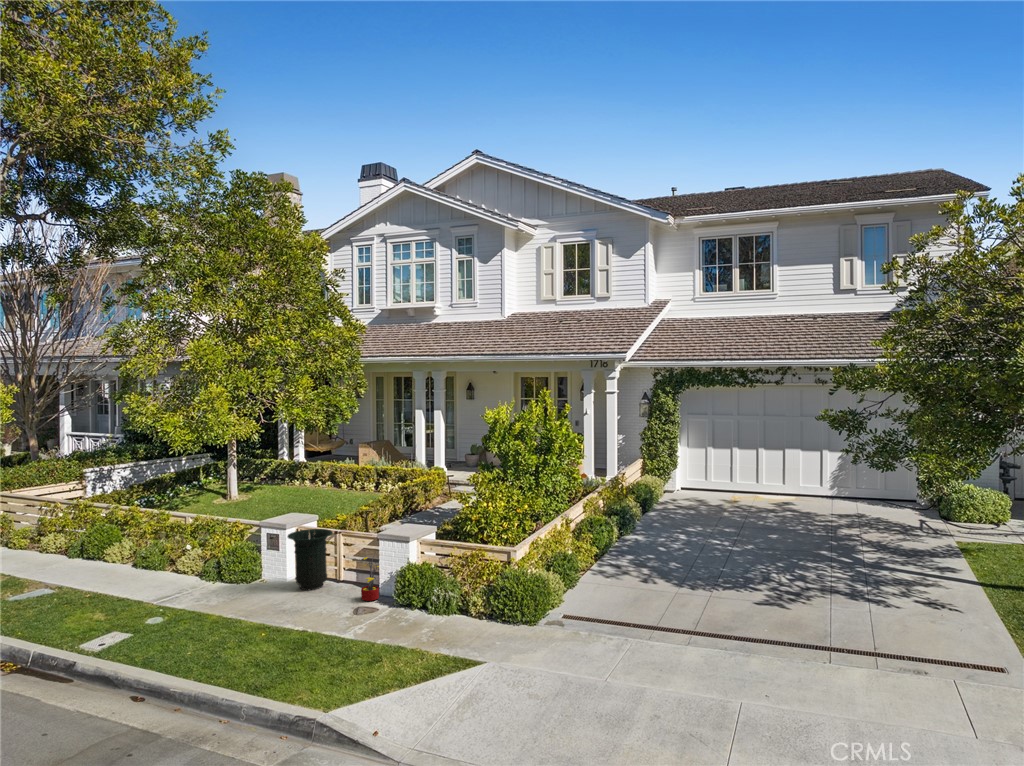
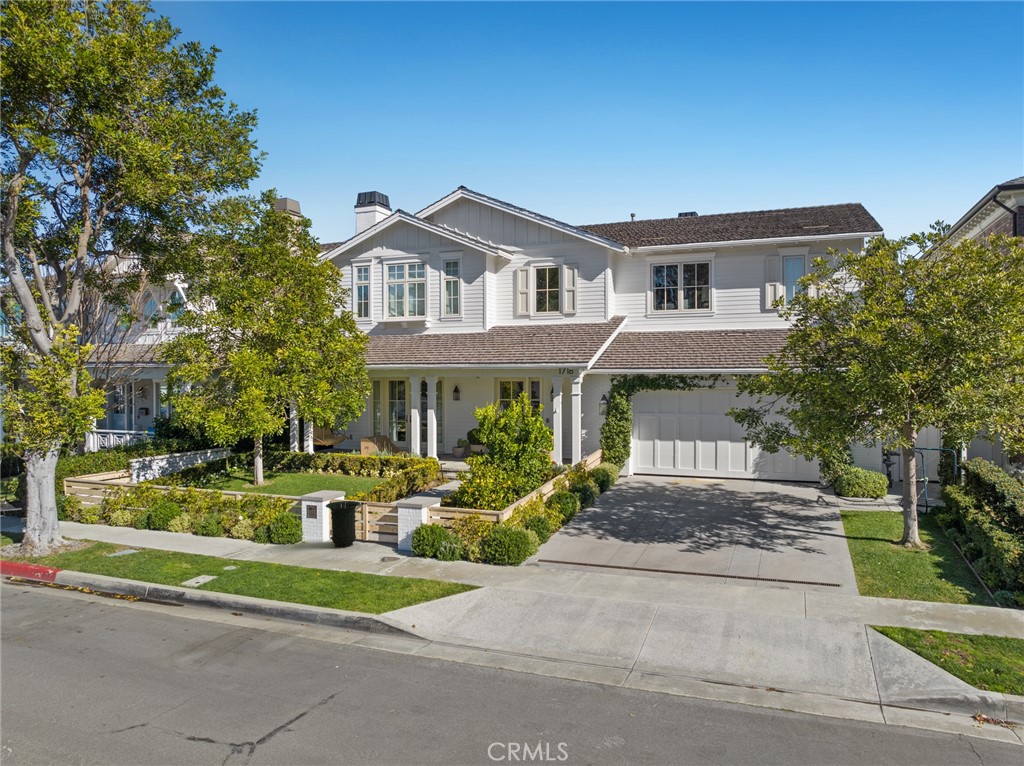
decorative plant: present [361,556,379,601] -> none [385,518,398,553]

